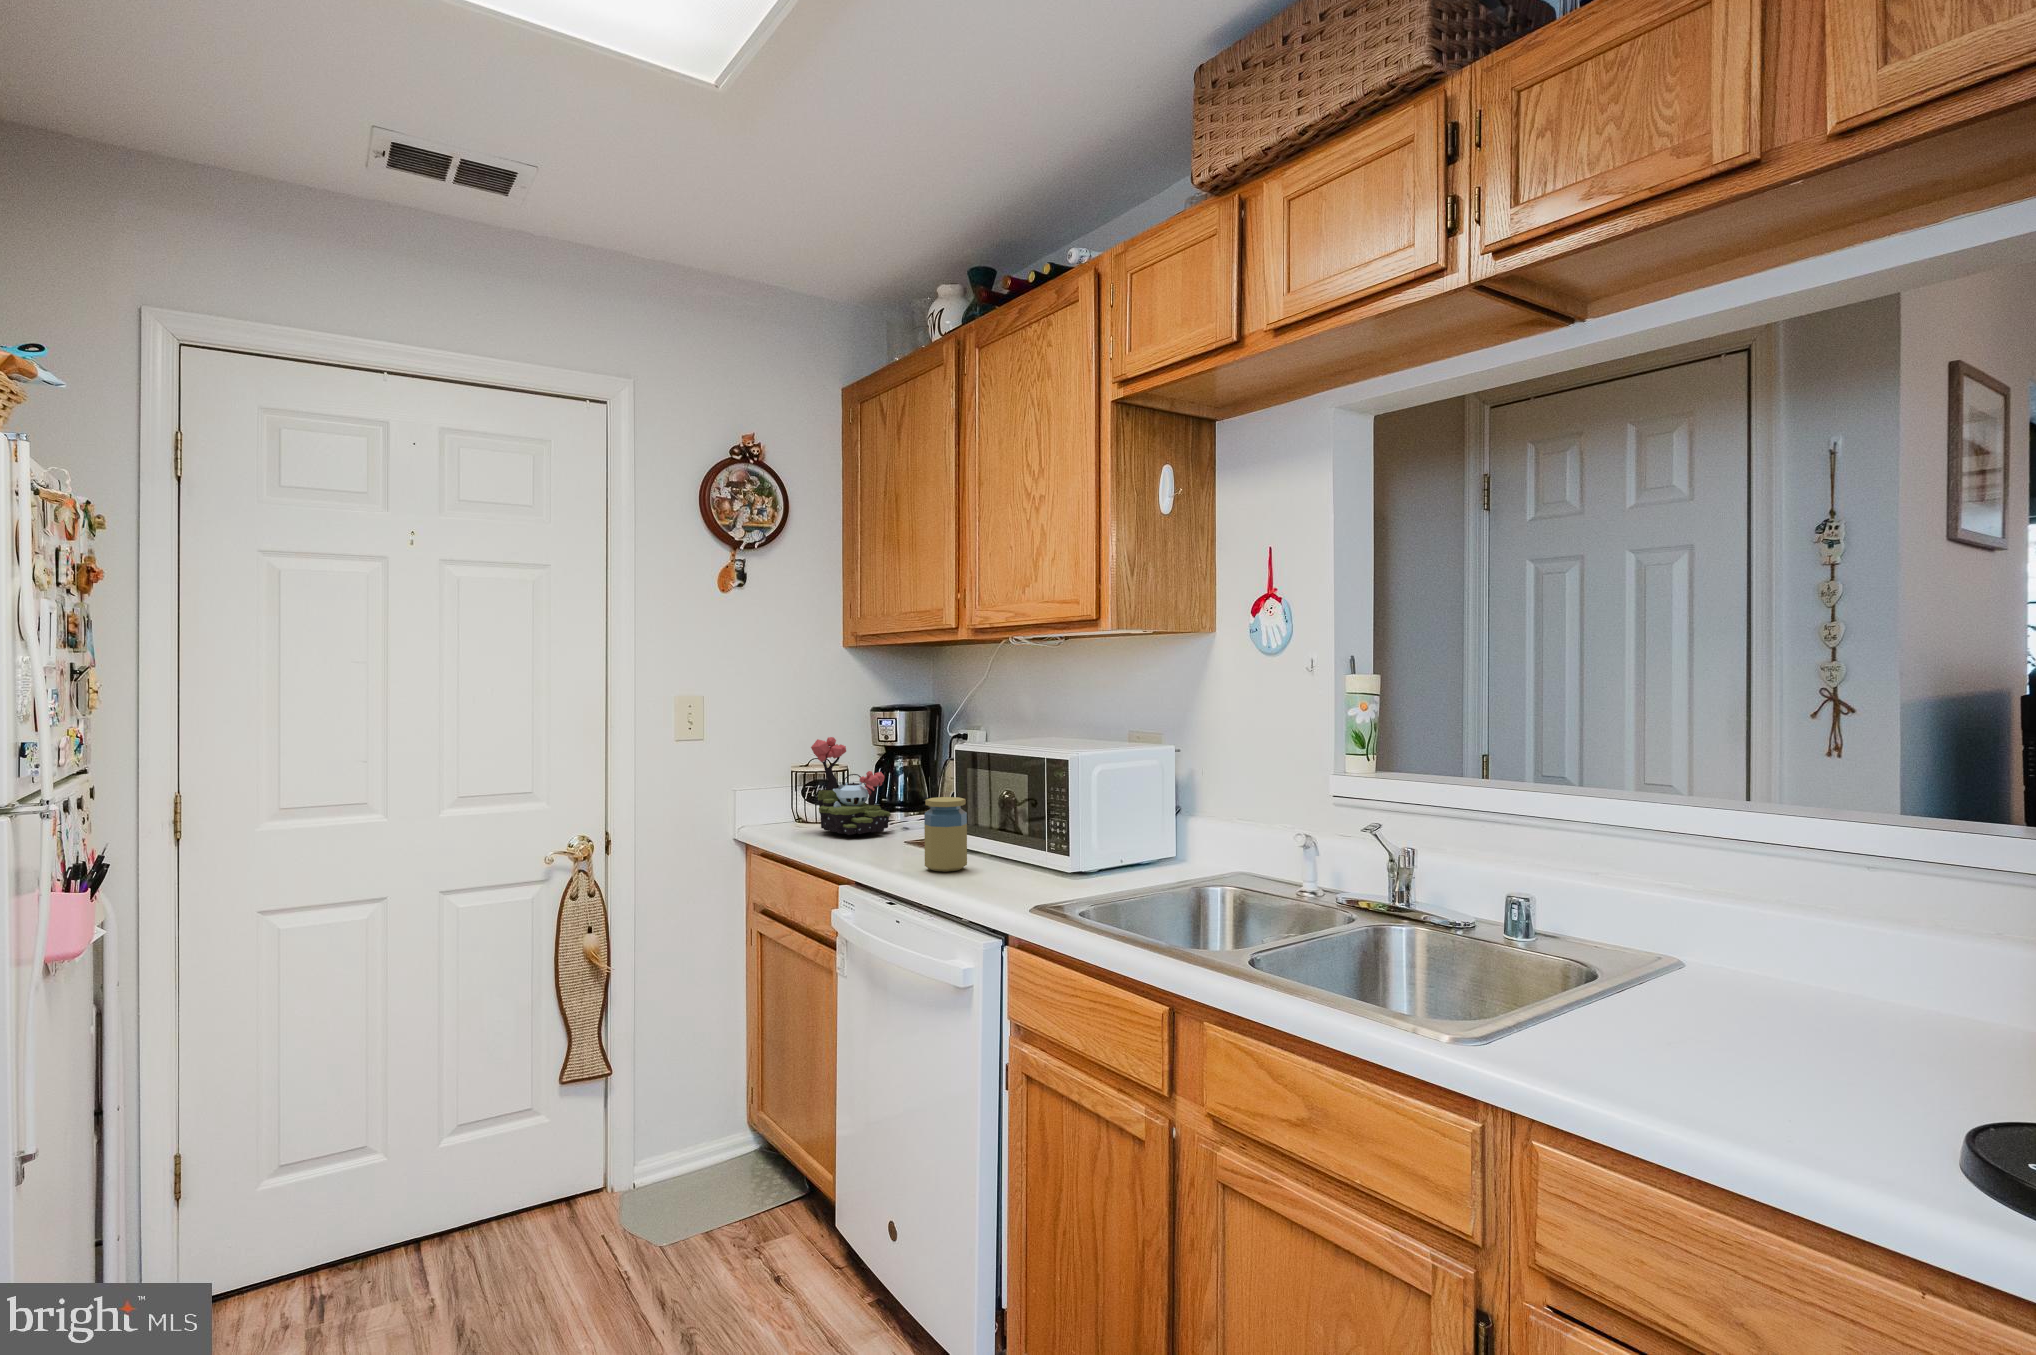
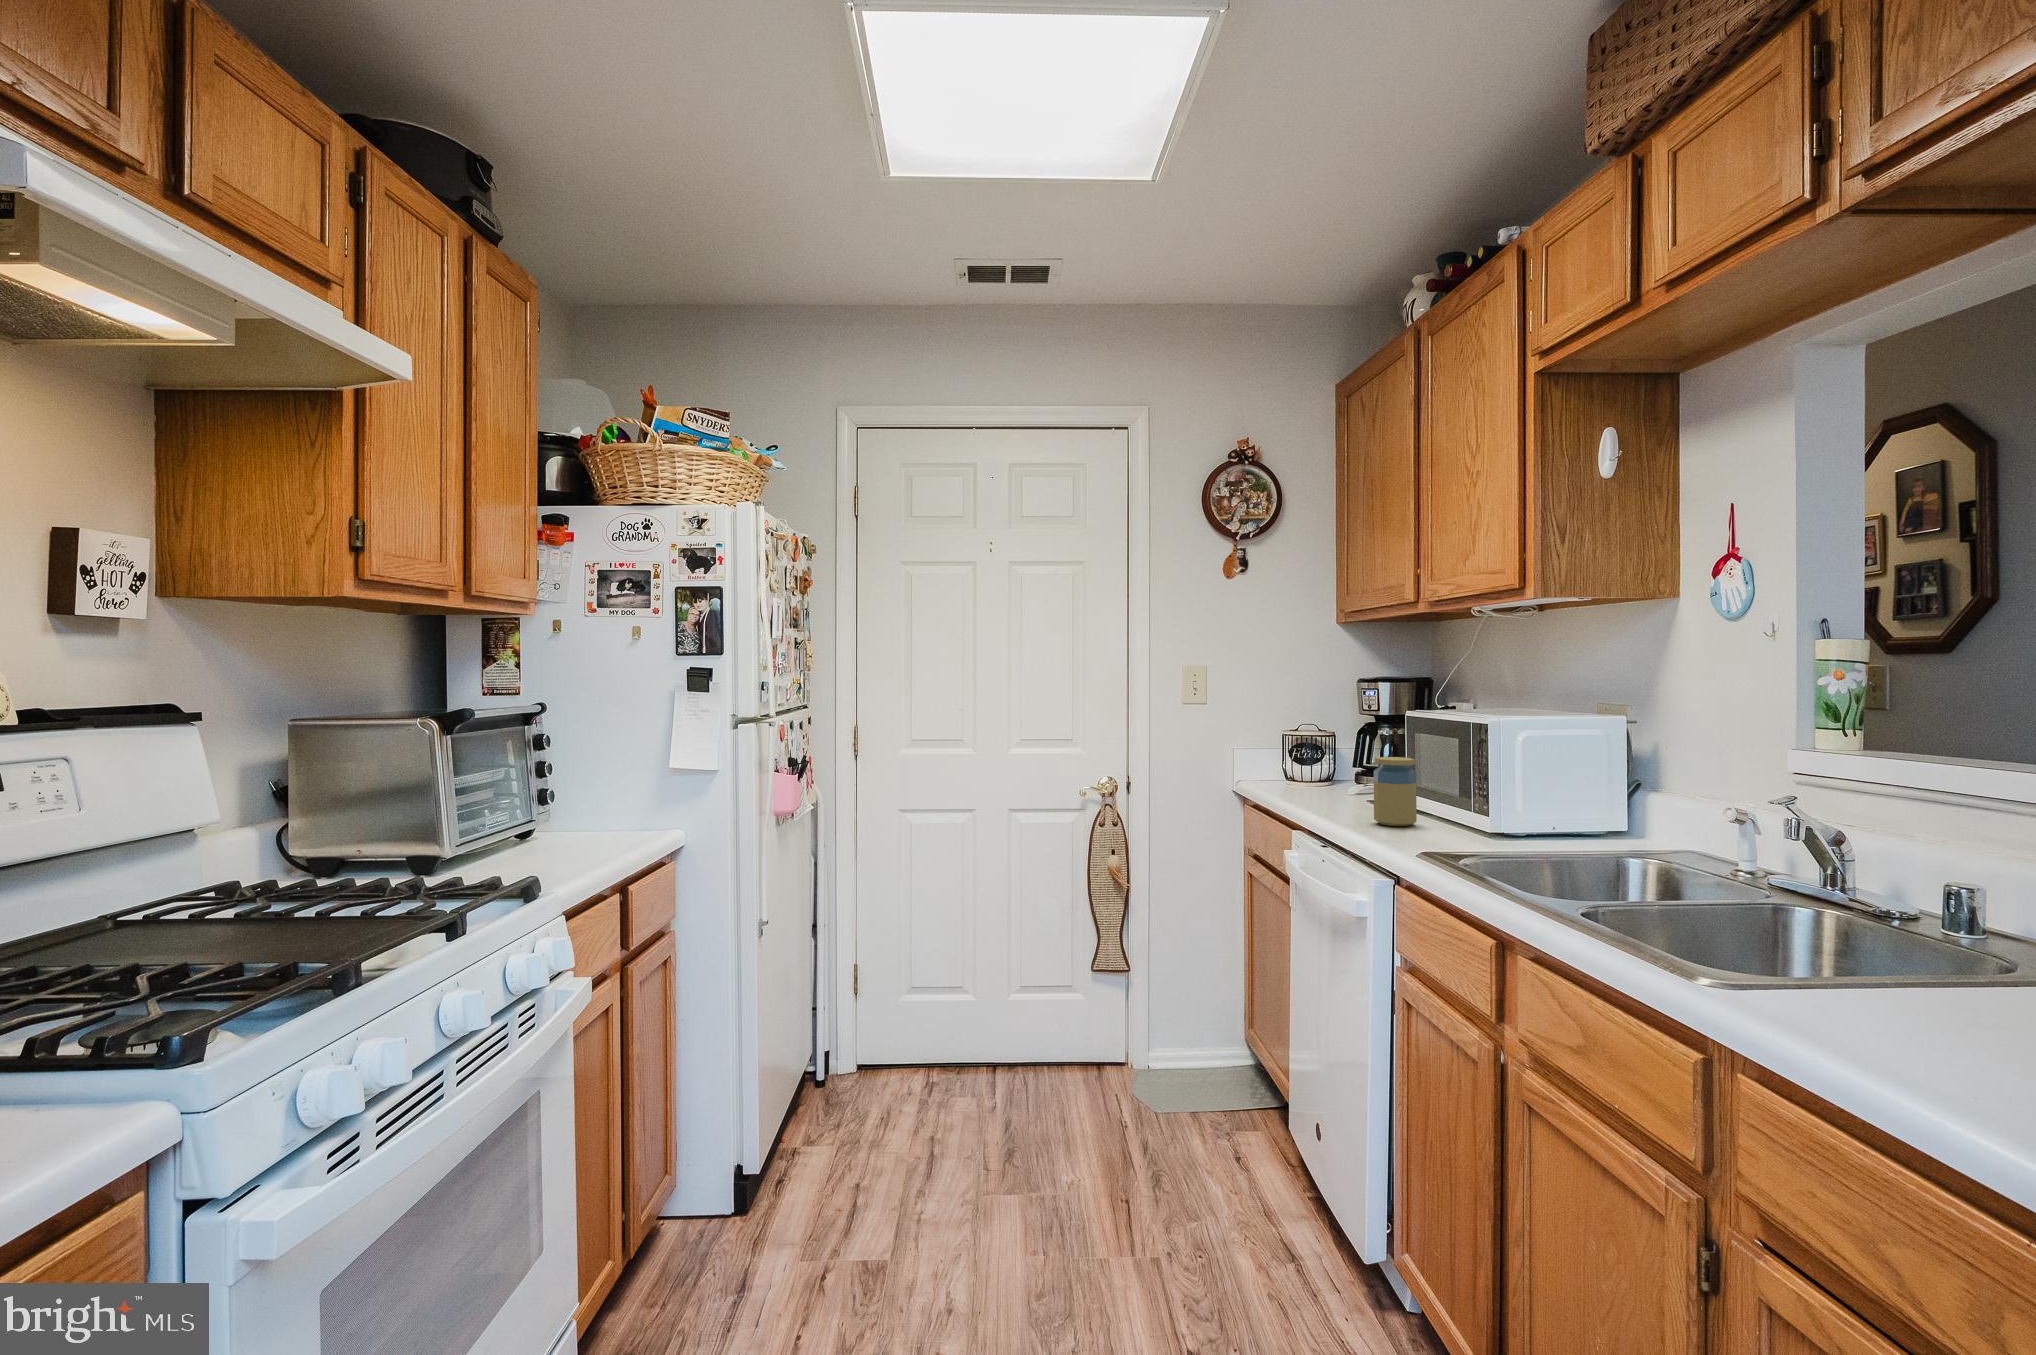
plant: present [811,737,891,835] -> none [1294,704,1368,792]

